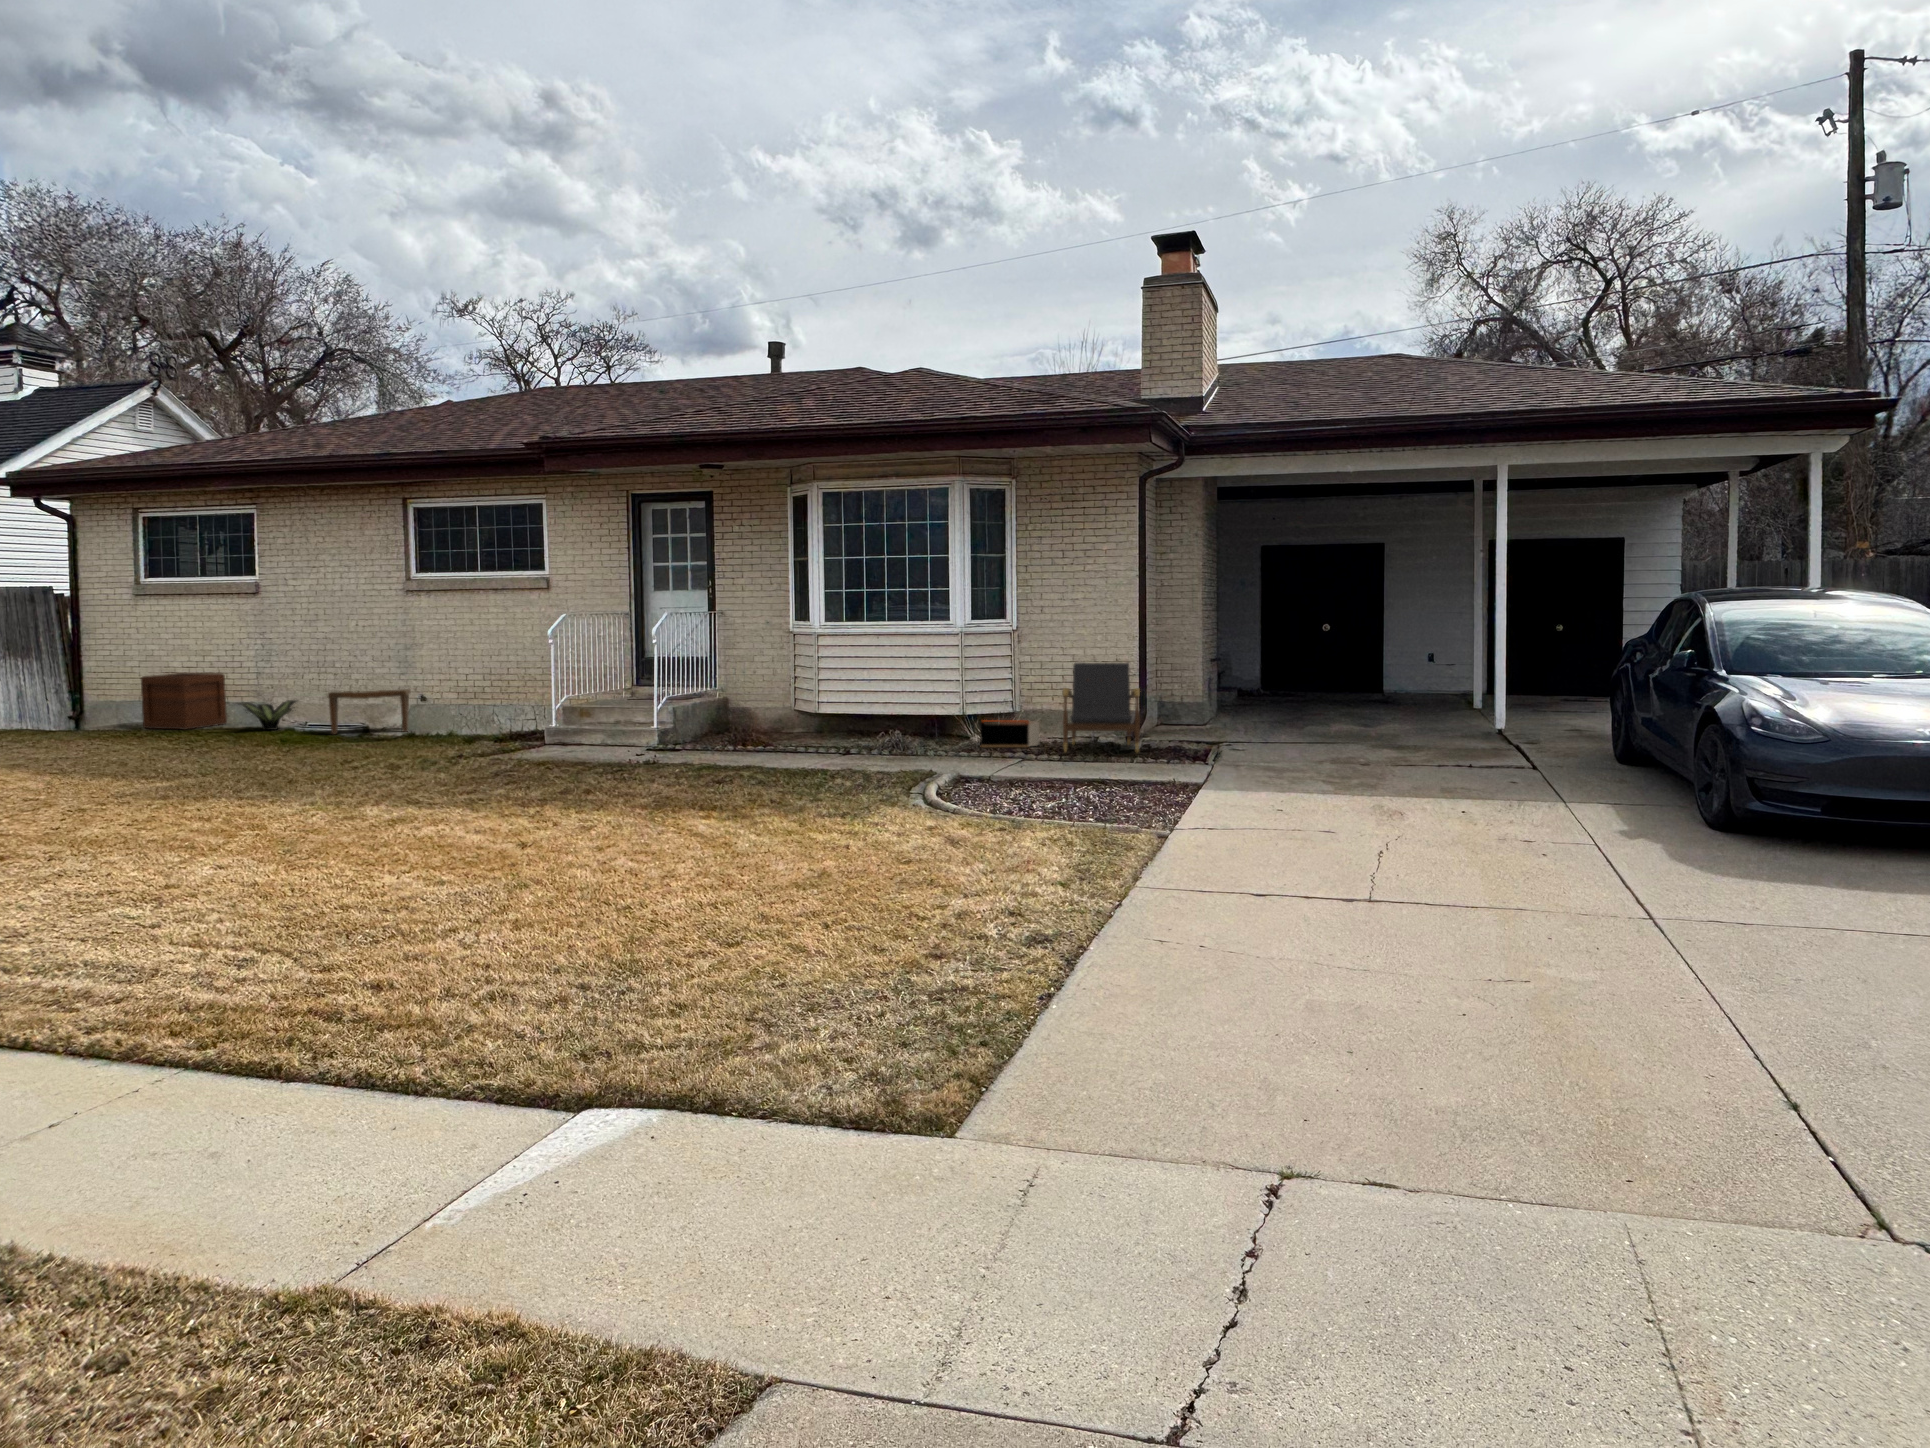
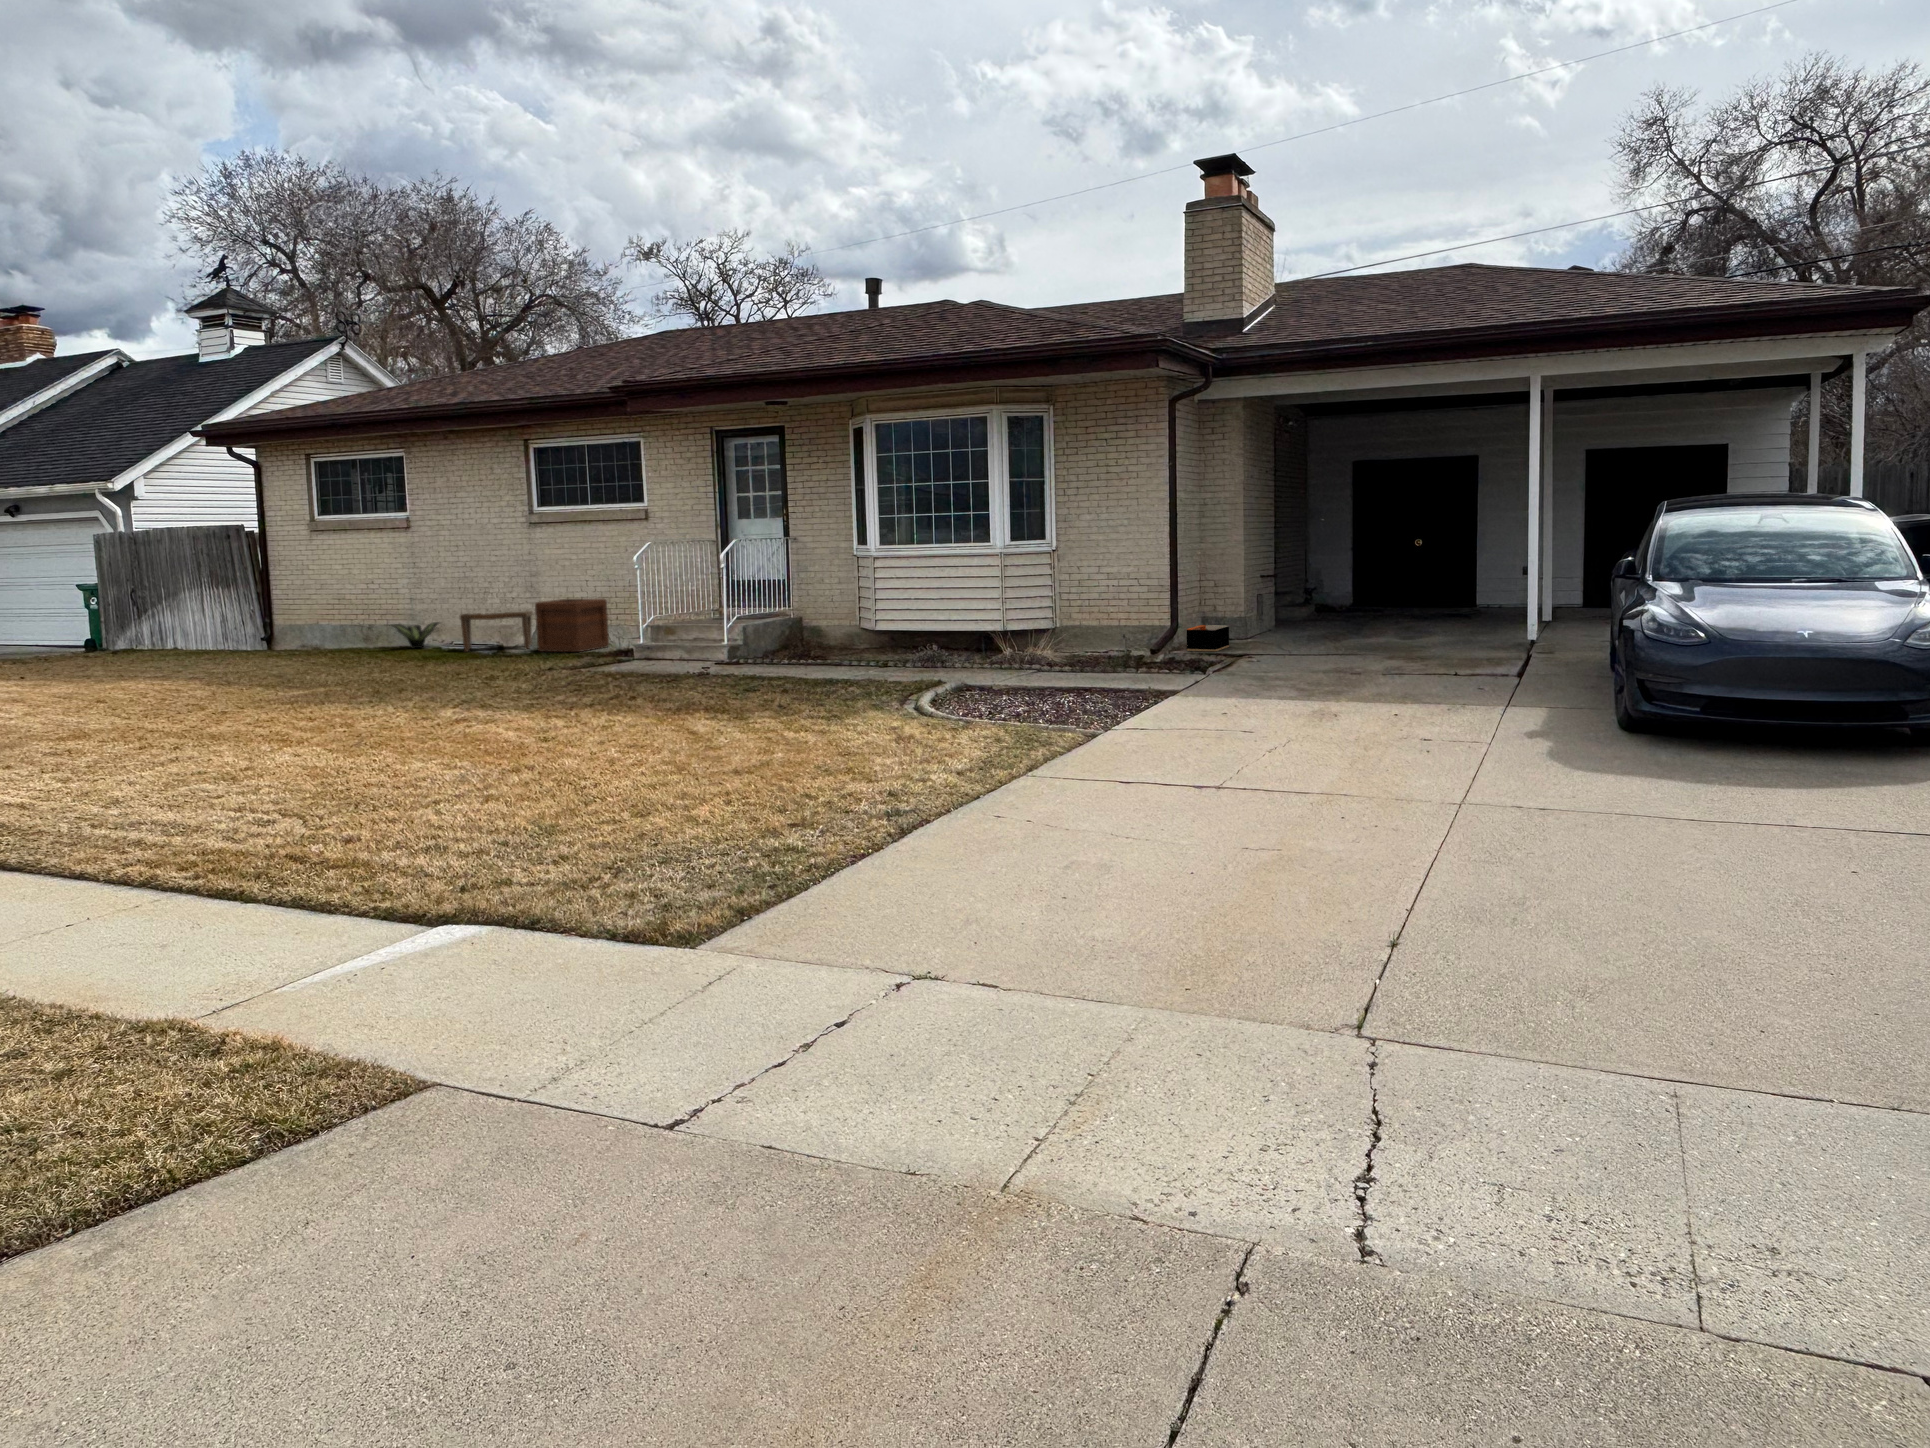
lounge chair: present [1063,663,1140,752] -> none [1087,579,1162,664]
wooden crate: present [141,673,227,730] -> present [535,599,609,652]
storage bin: present [980,720,1039,747] -> present [1187,625,1229,651]

